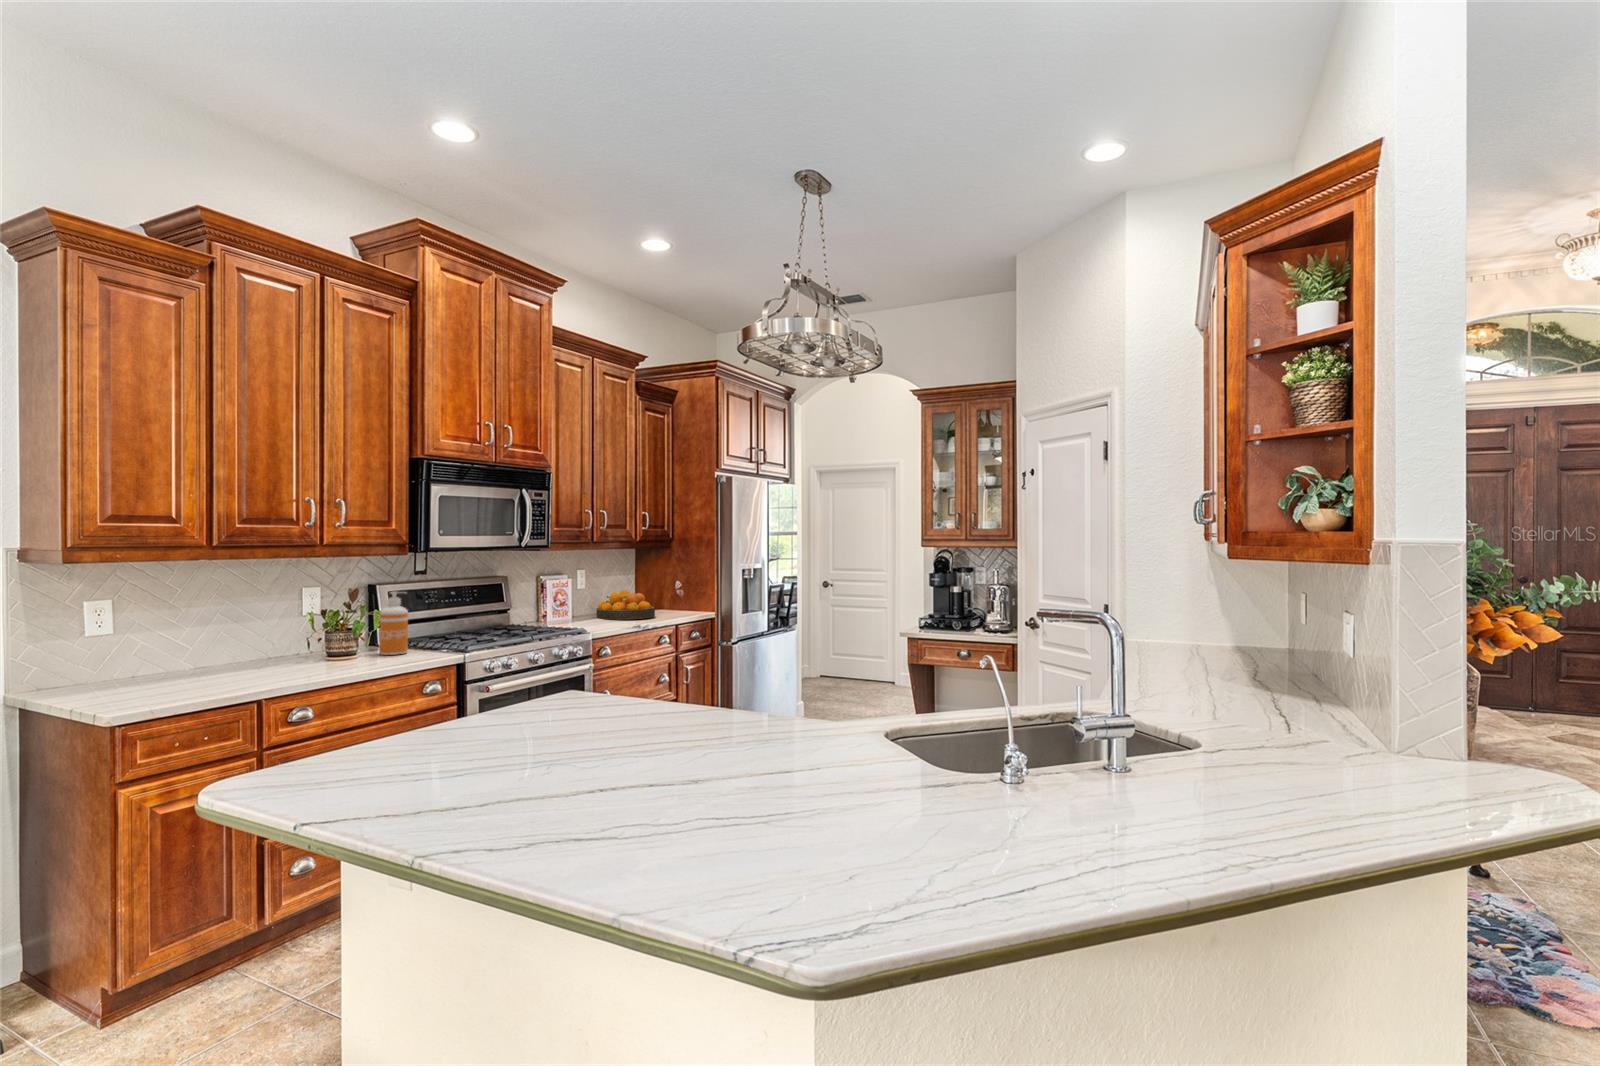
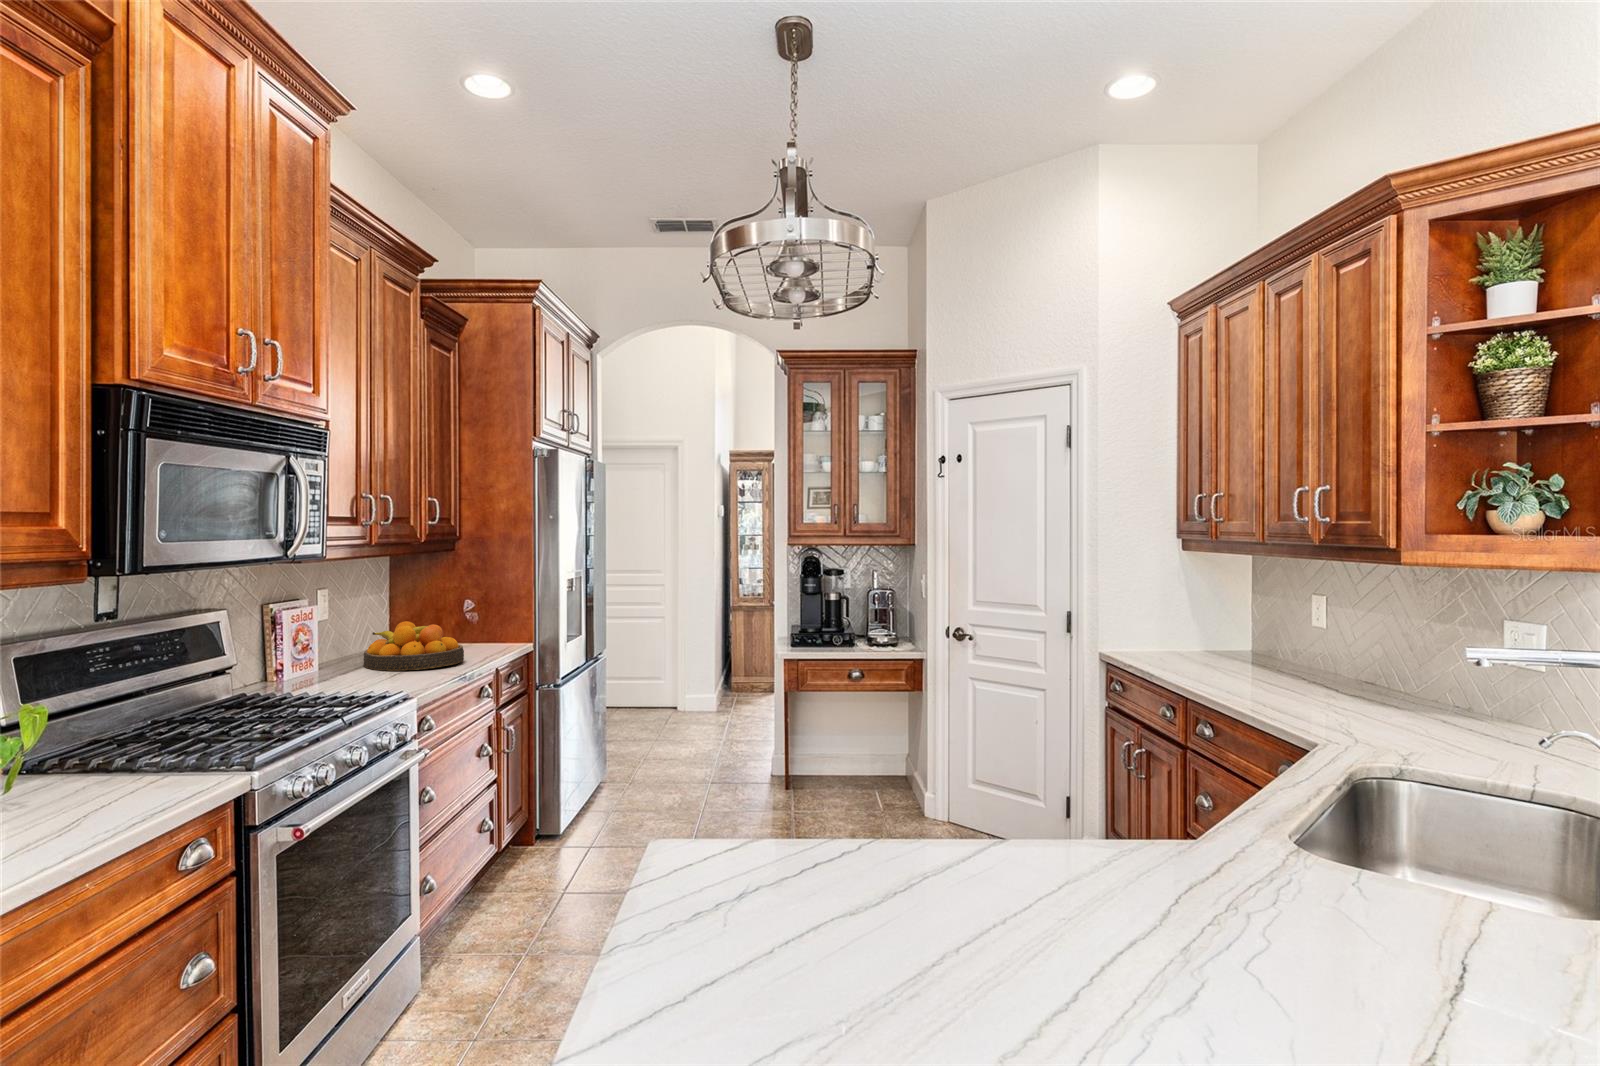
soap dispenser: present [379,592,408,655] -> none [50,665,122,811]

